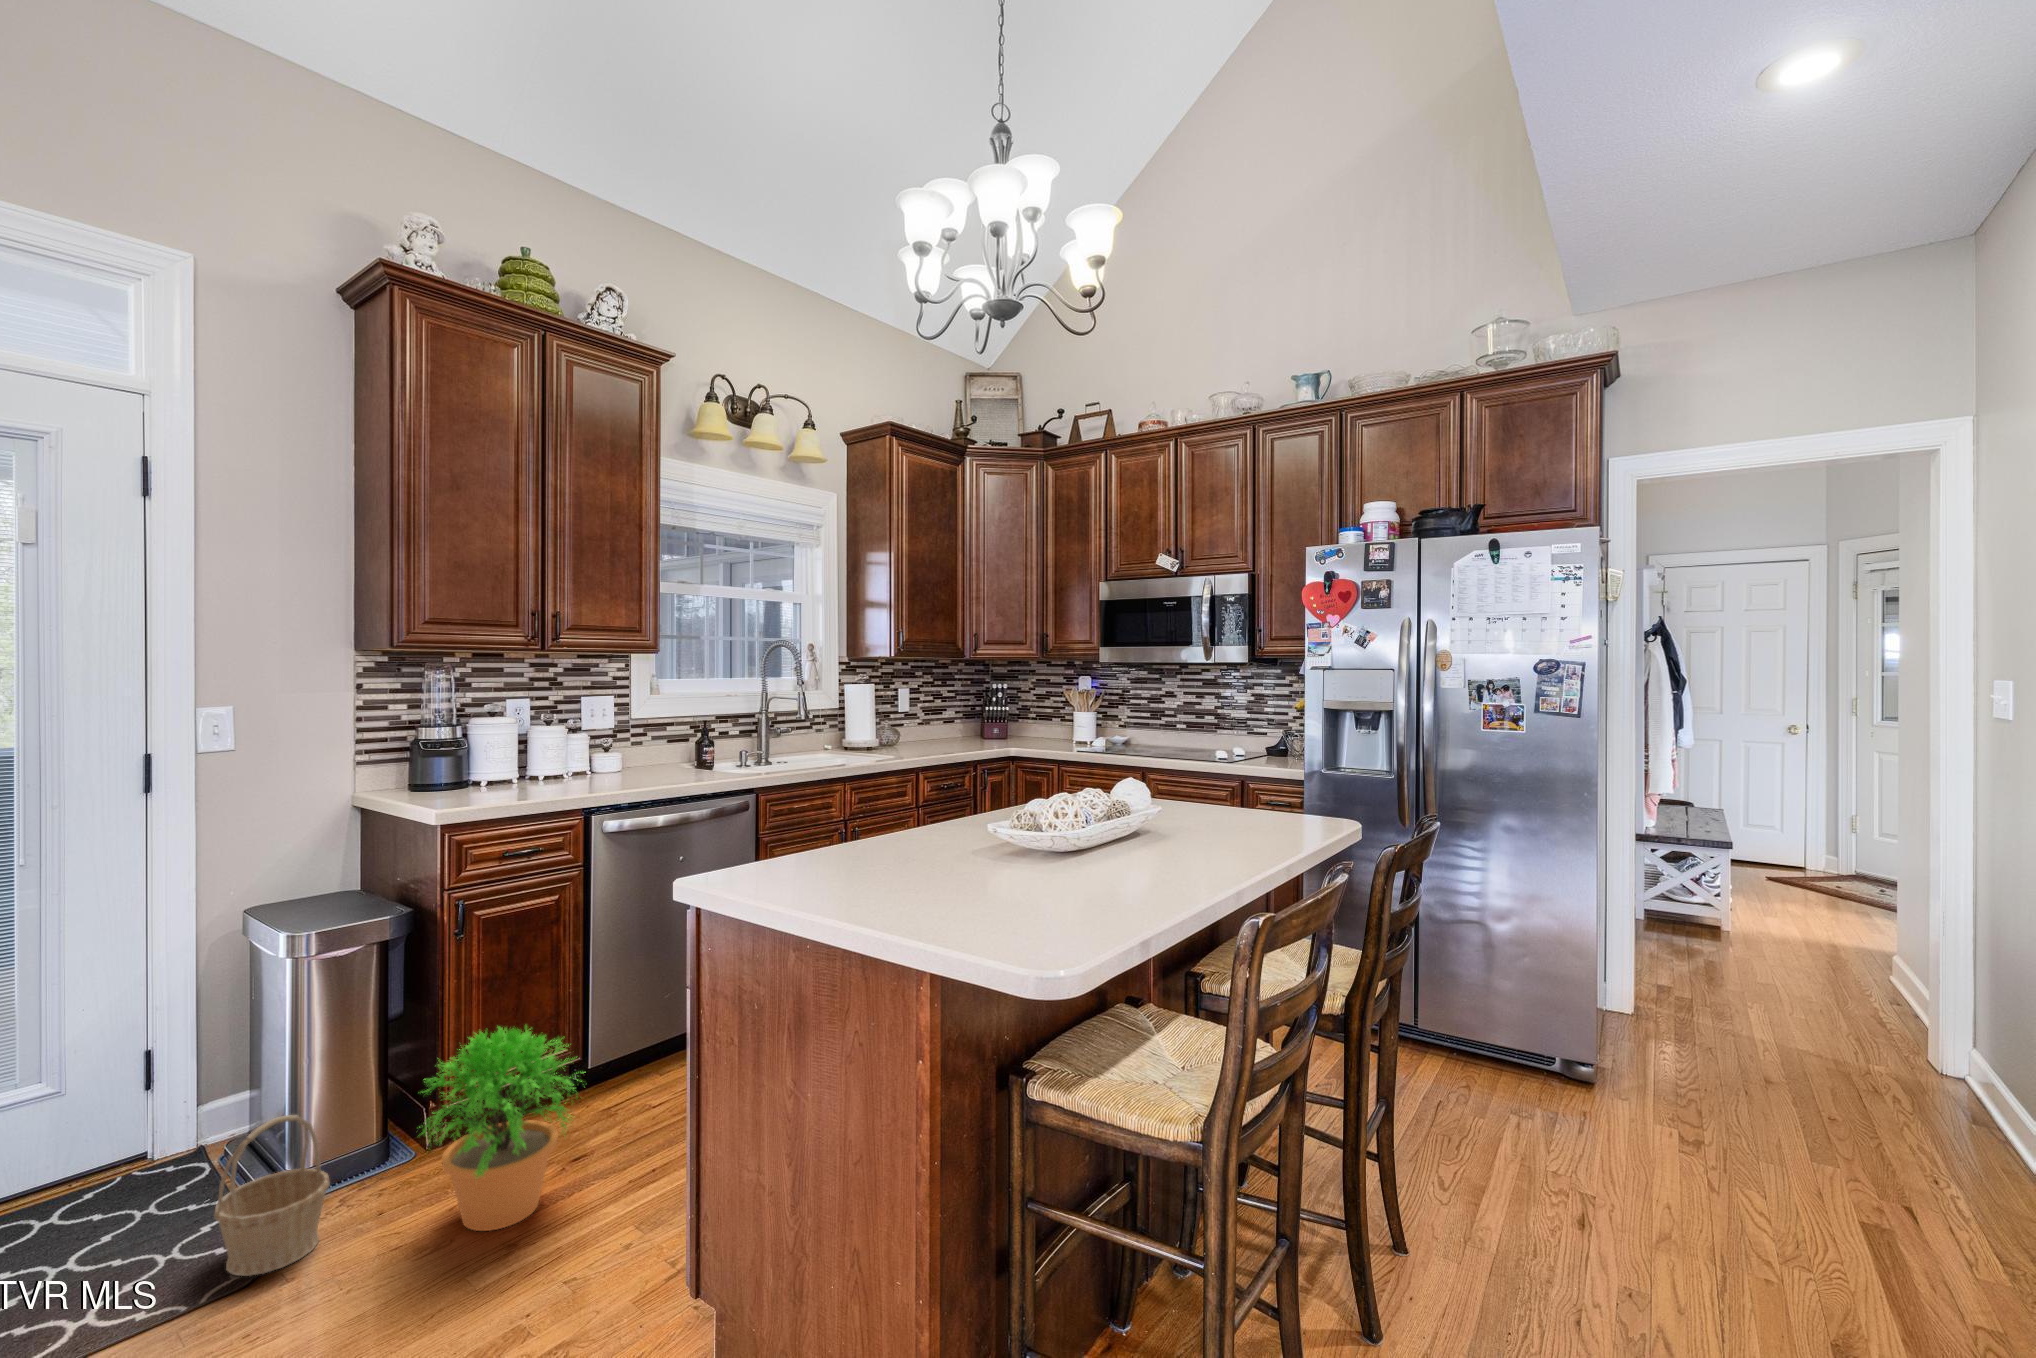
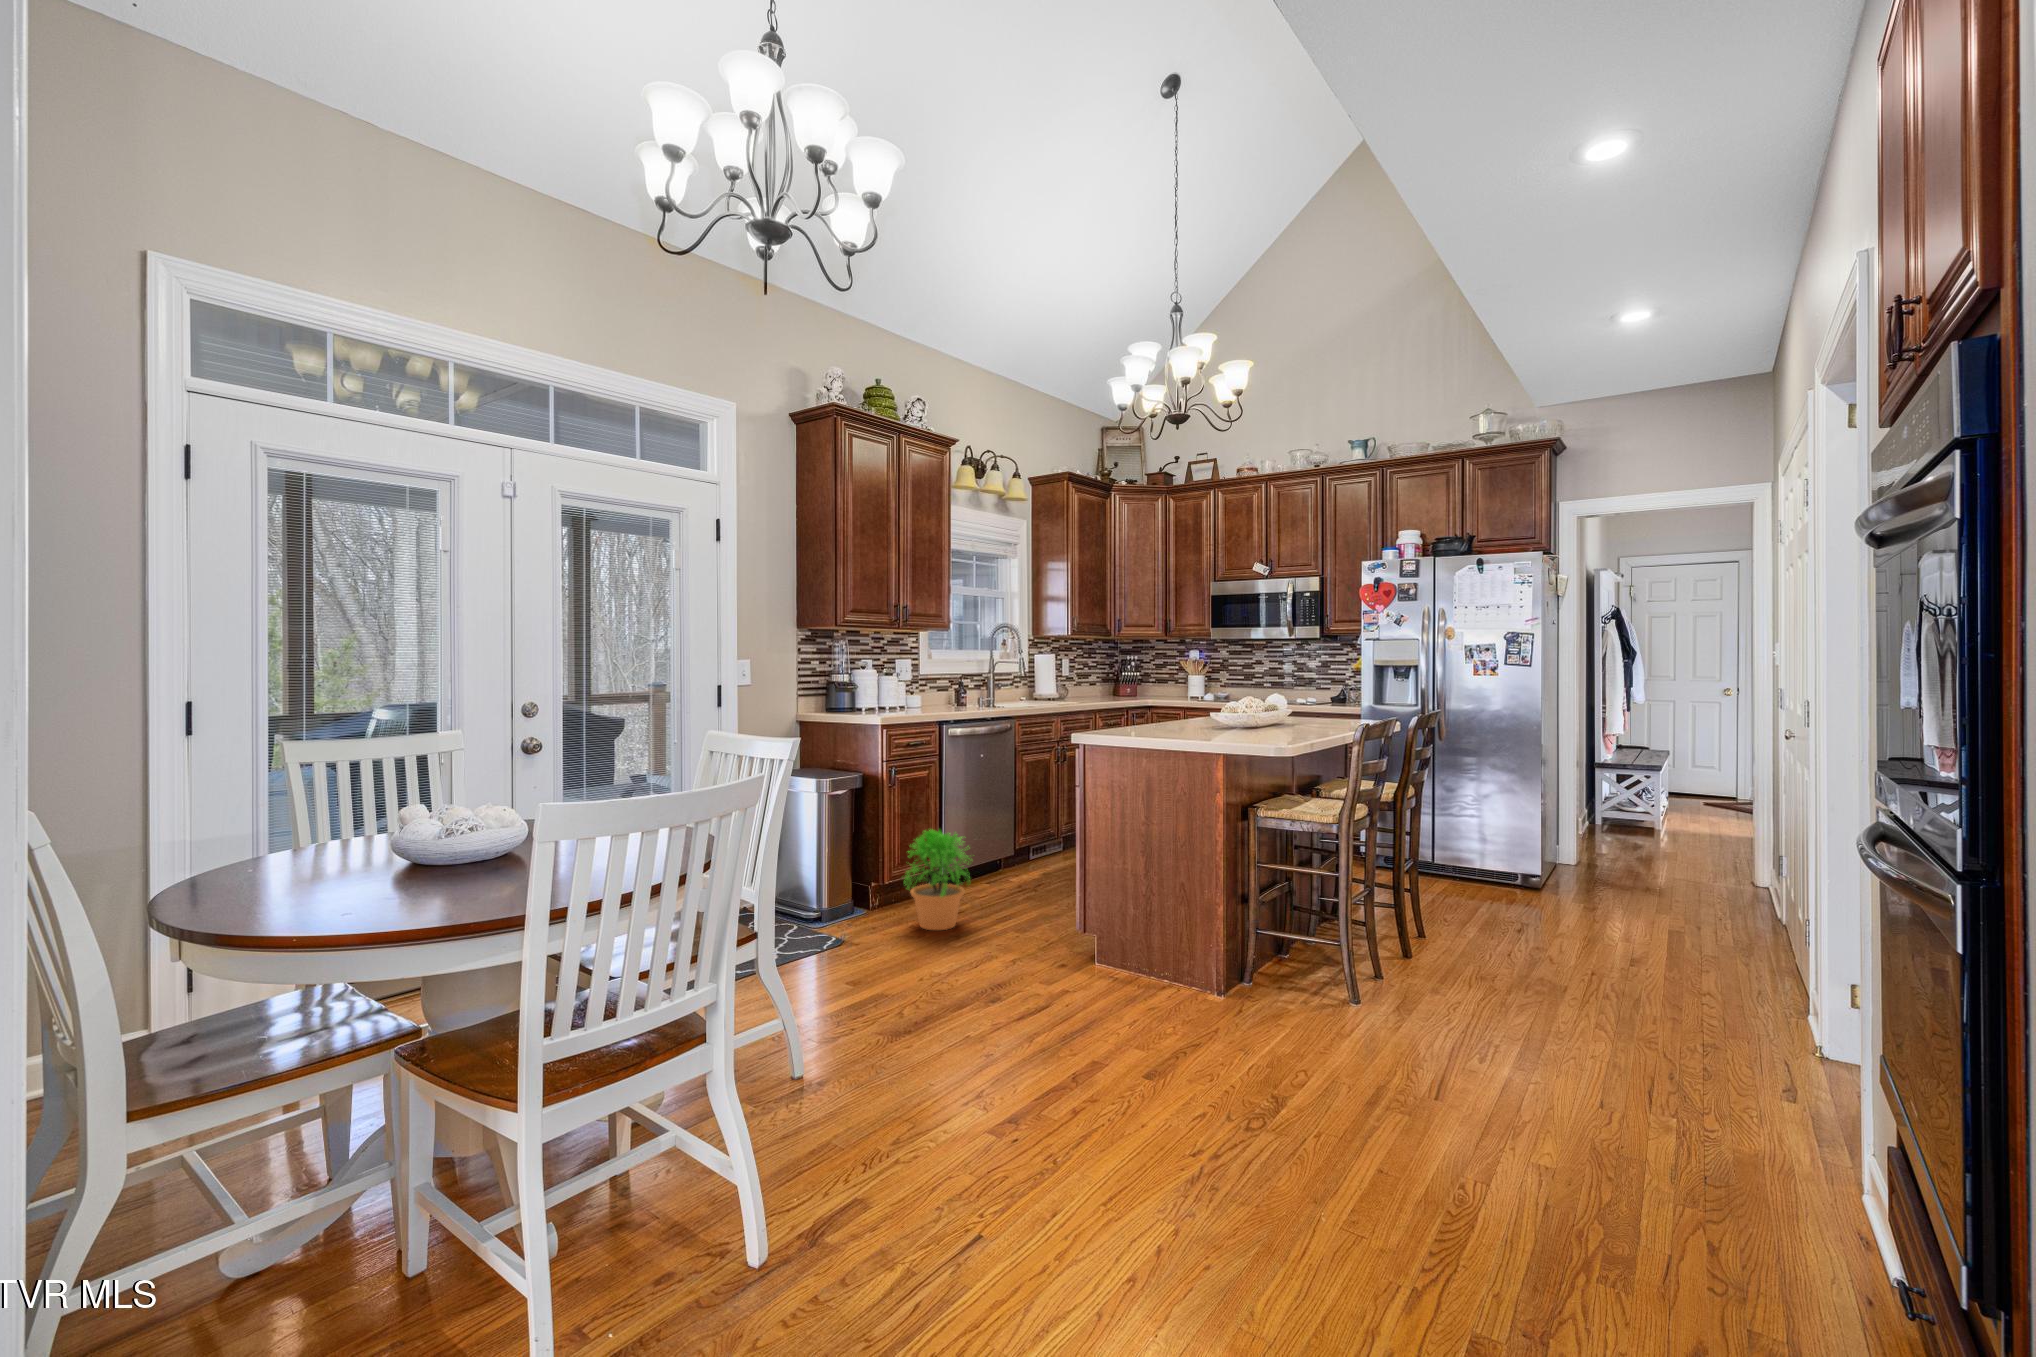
basket: present [214,1115,330,1276] -> none [813,867,861,941]

